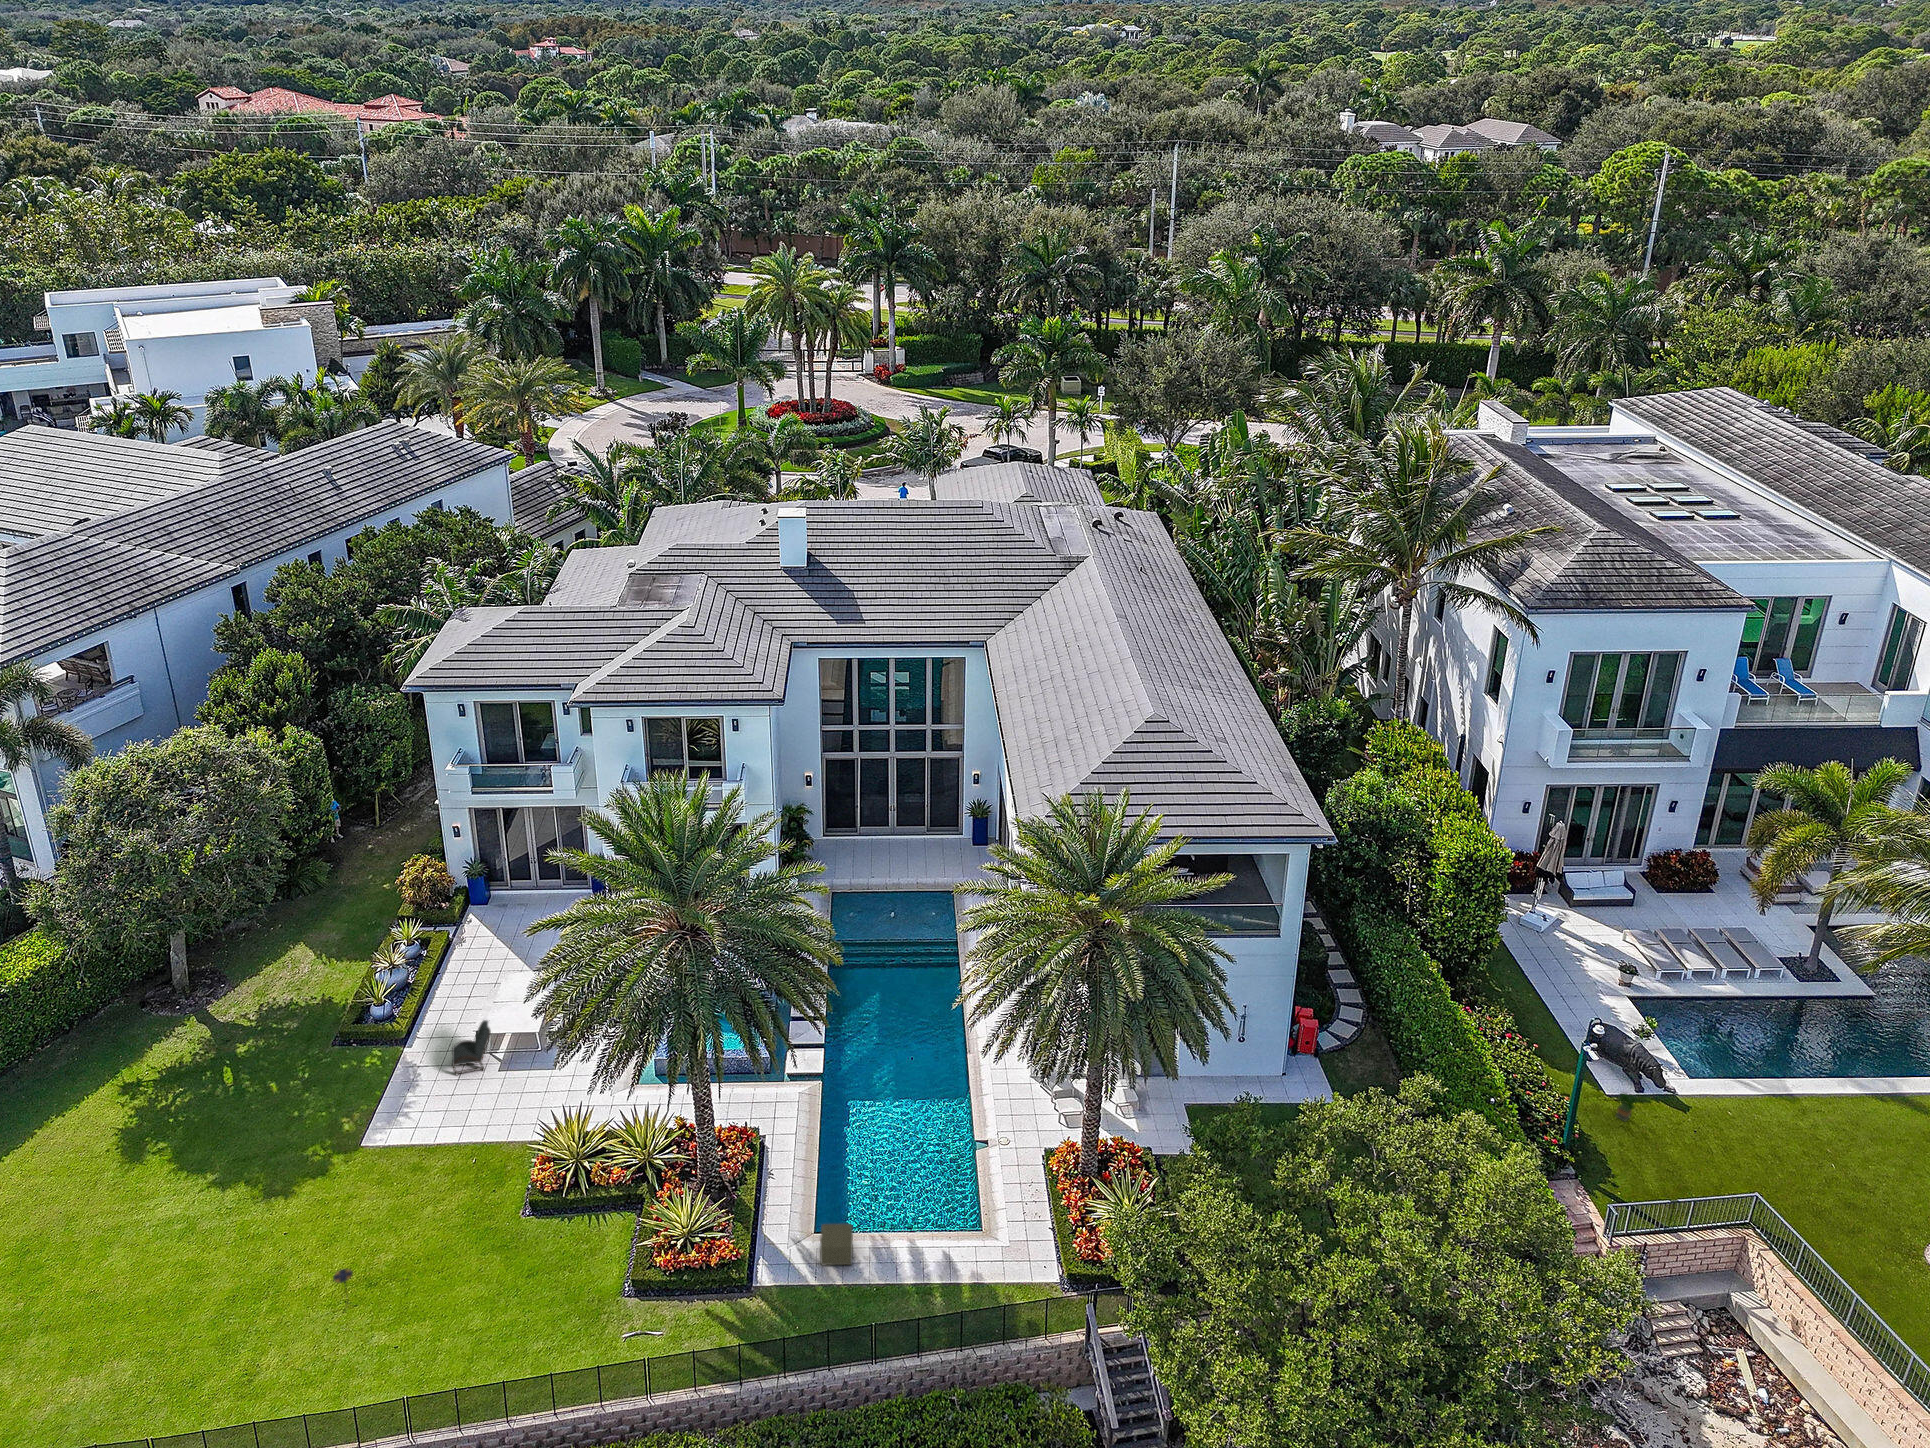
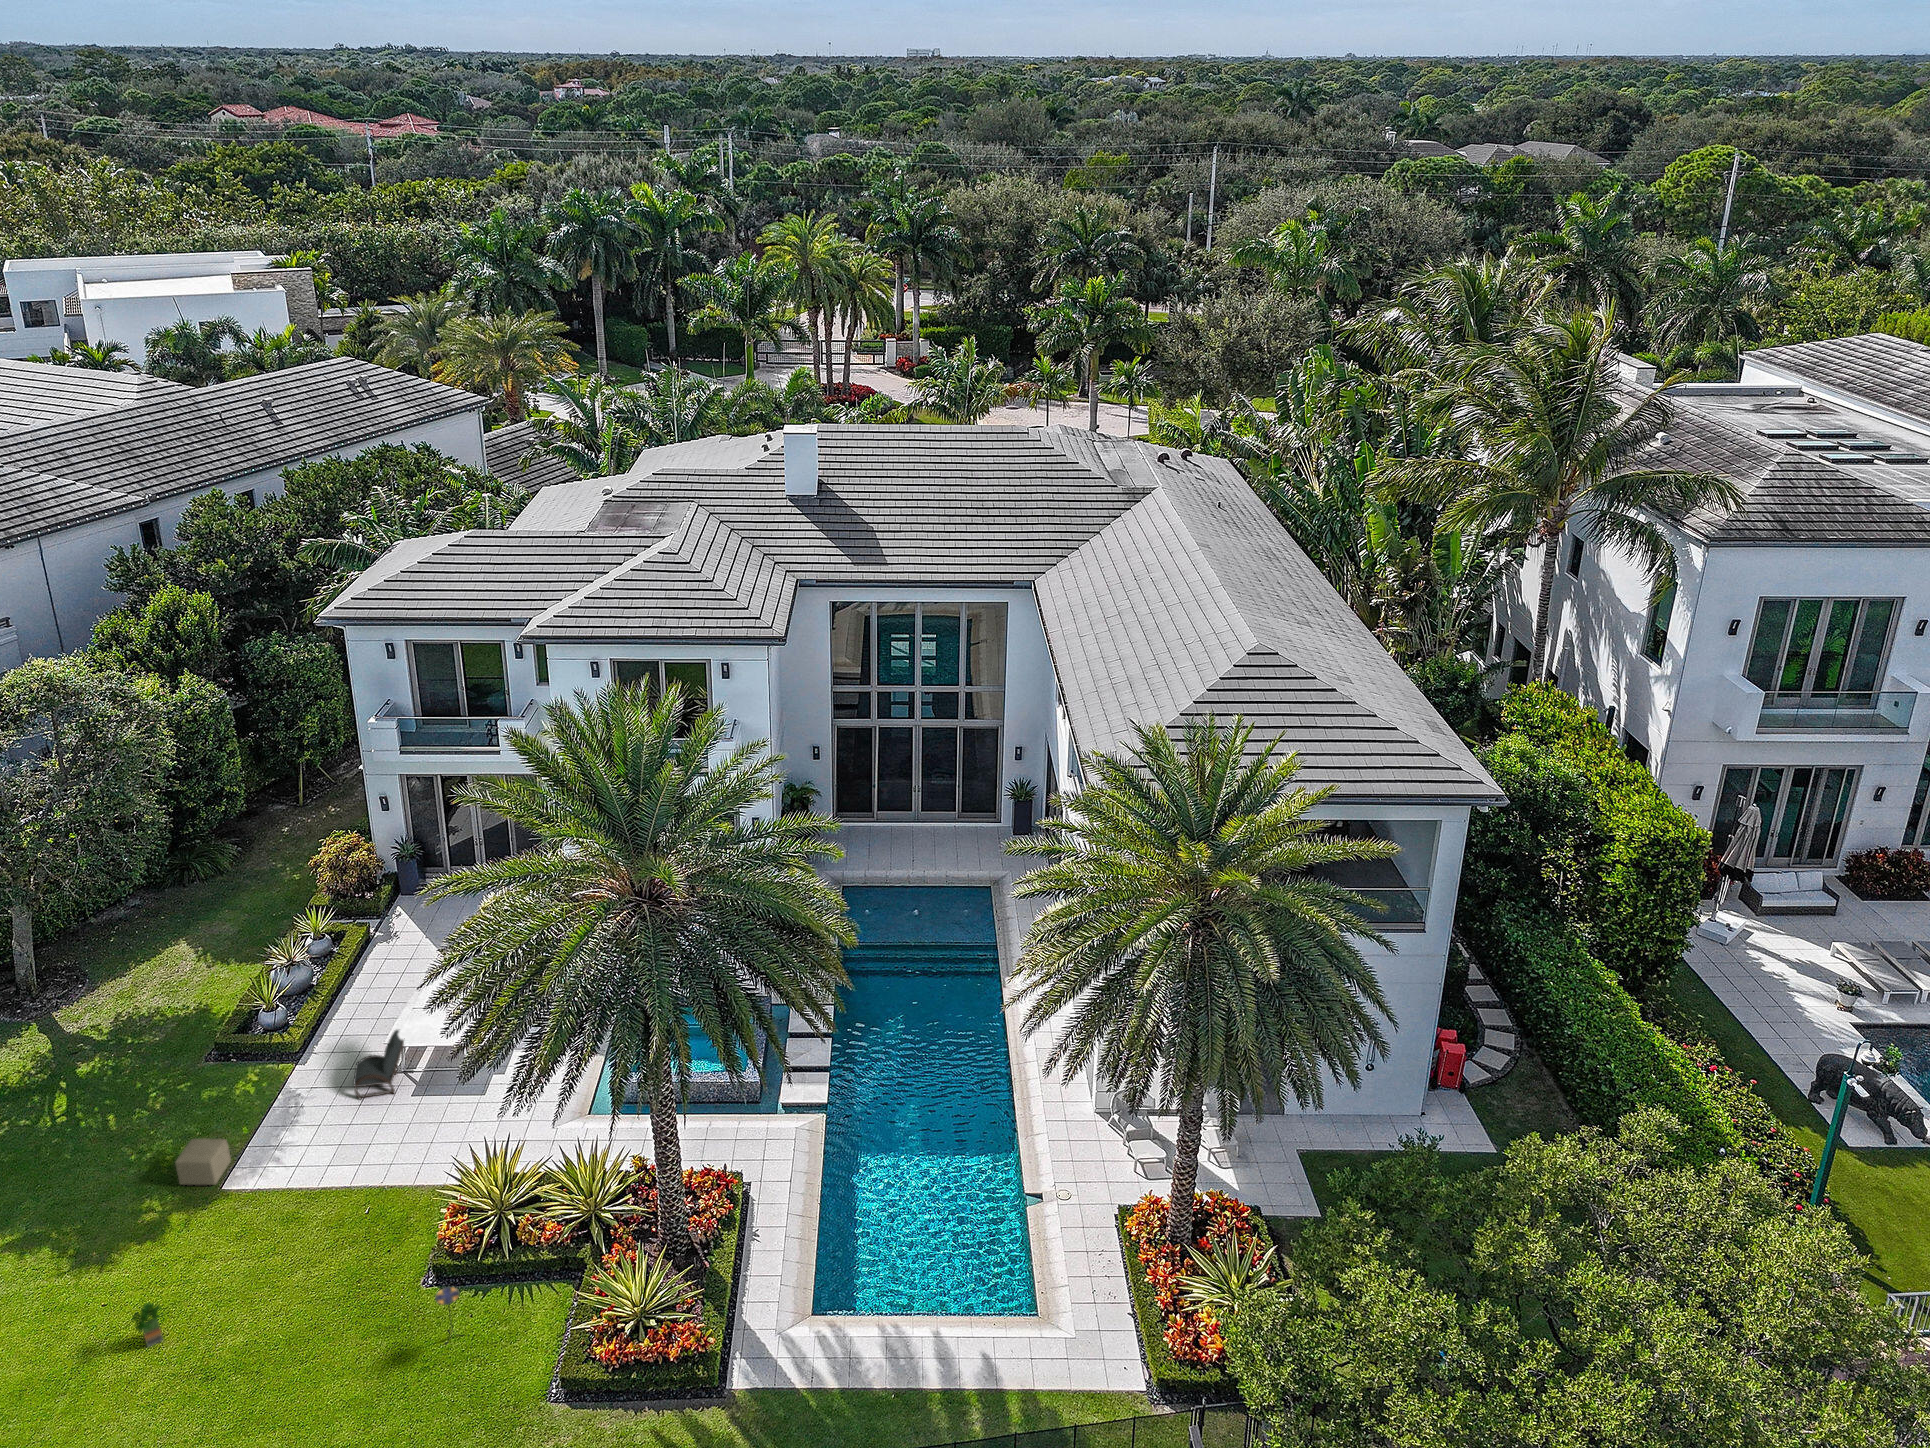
potted tree: present [1616,1093,1637,1121] -> present [132,1303,163,1347]
ottoman: present [820,1224,853,1265] -> present [175,1139,231,1185]
side table: present [333,1269,353,1304] -> present [435,1287,460,1335]

